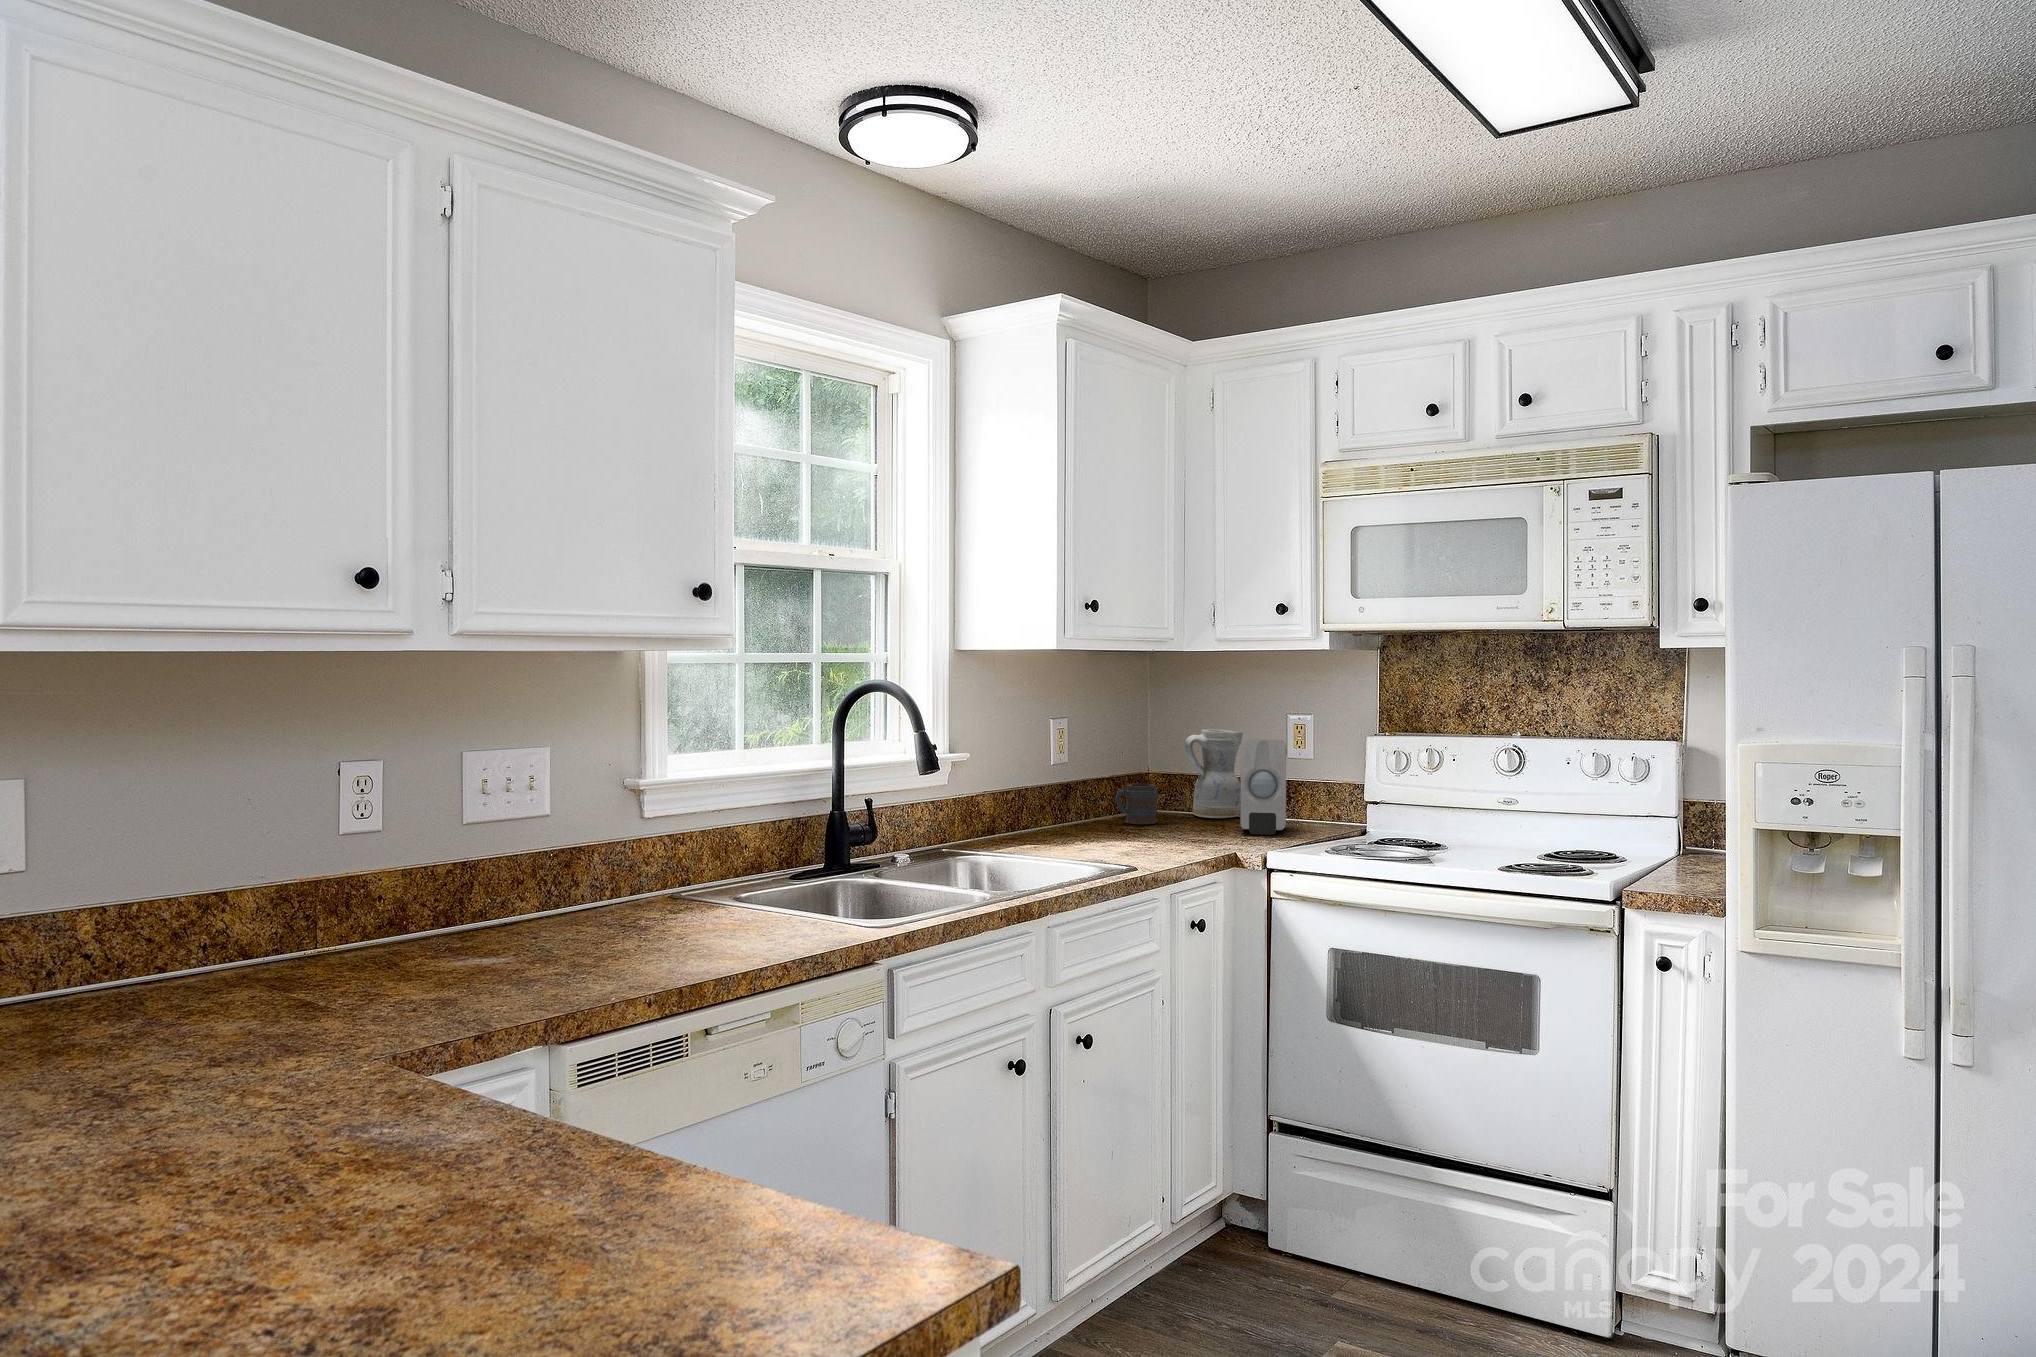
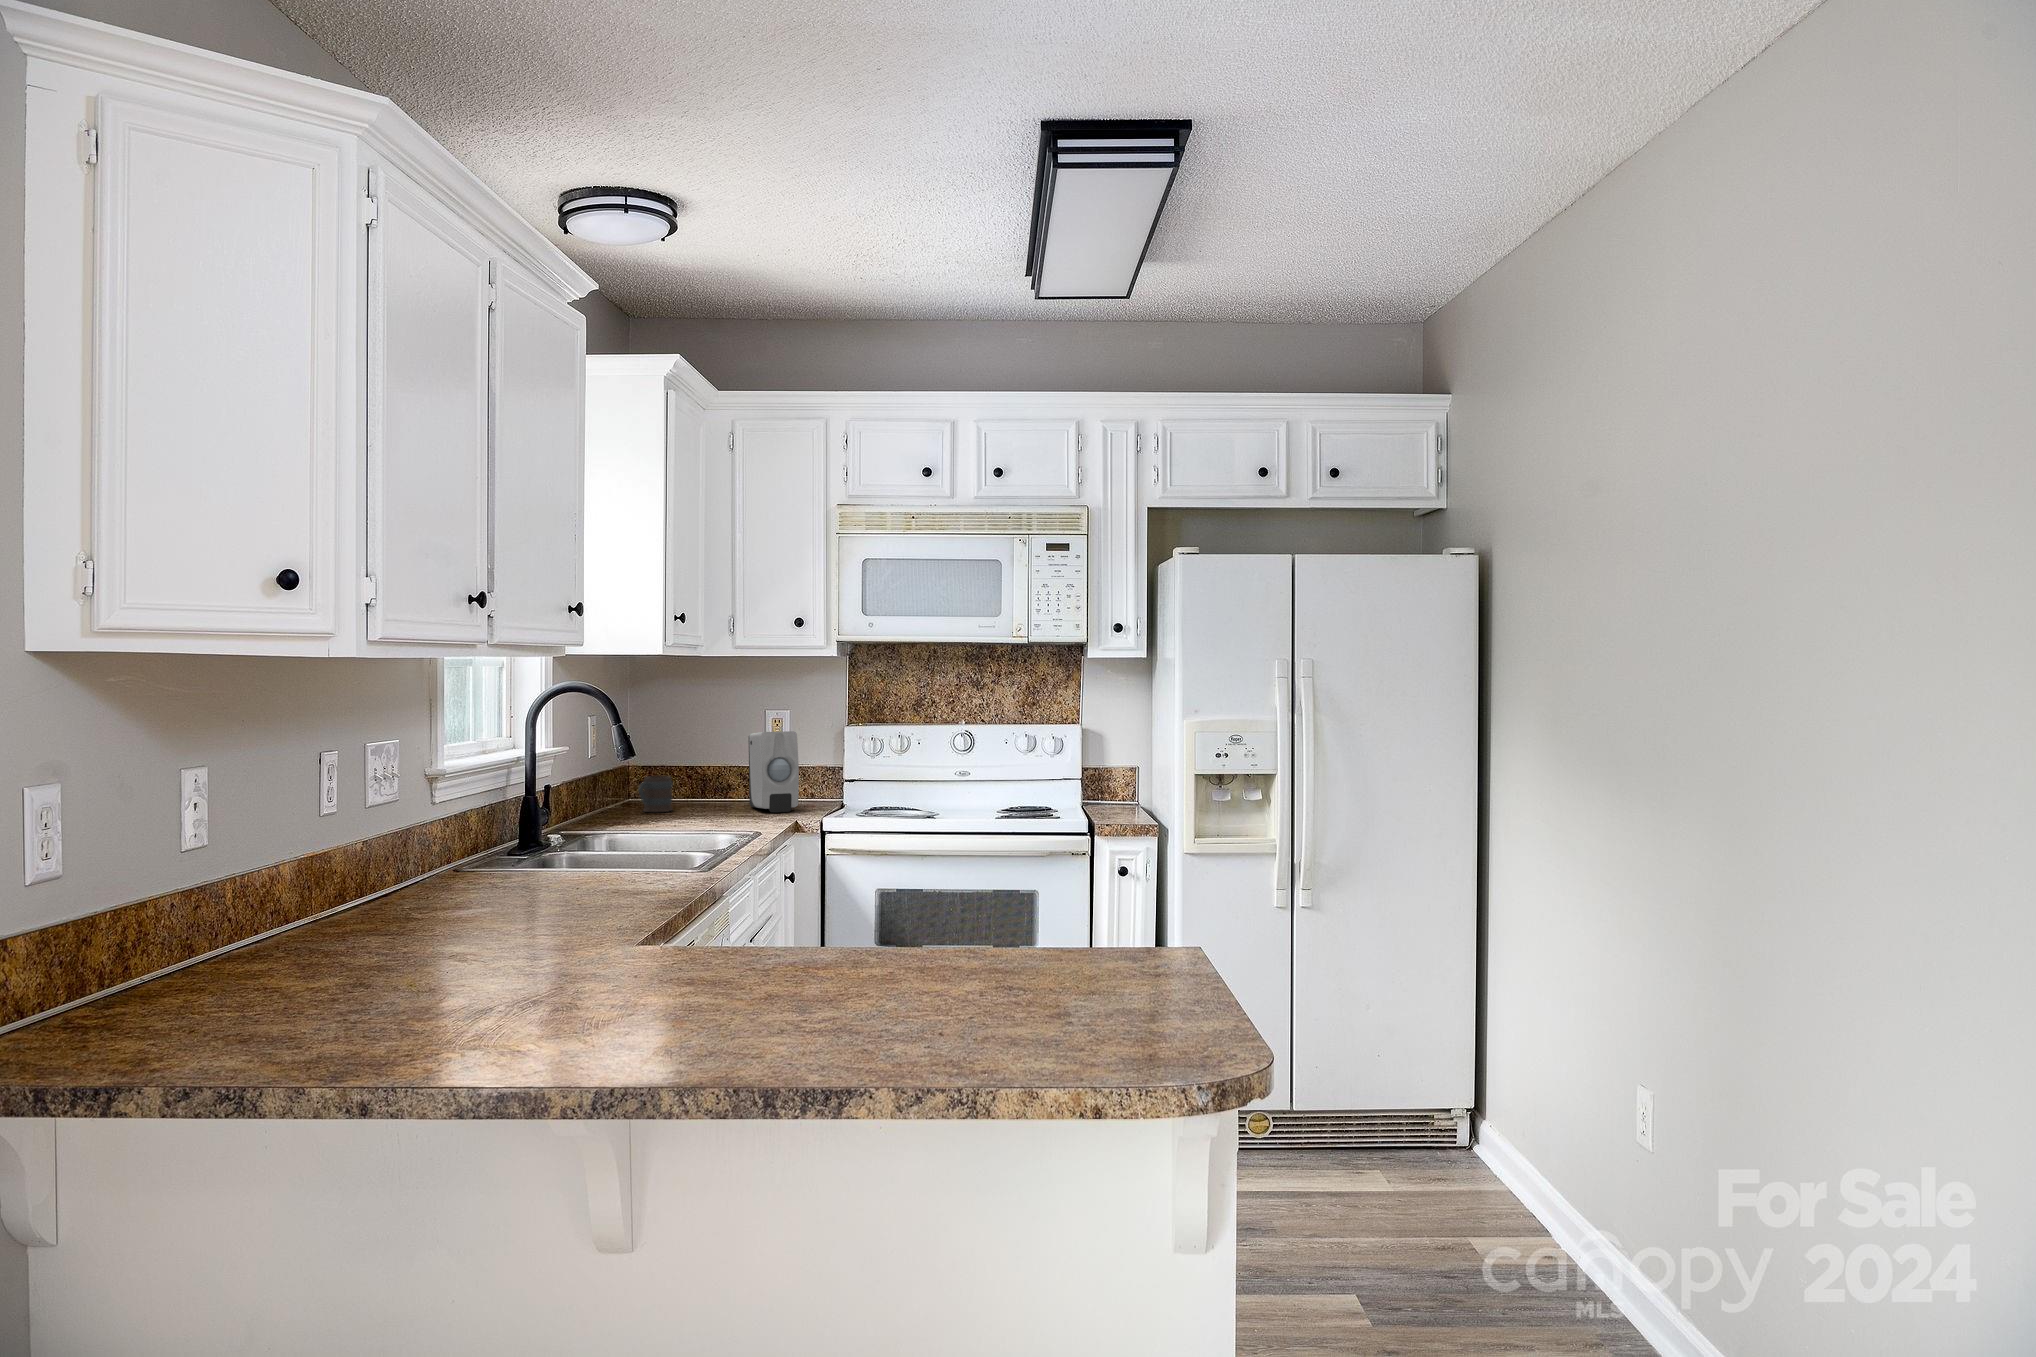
ceramic pitcher: present [1185,729,1243,818] -> none [685,726,731,803]

